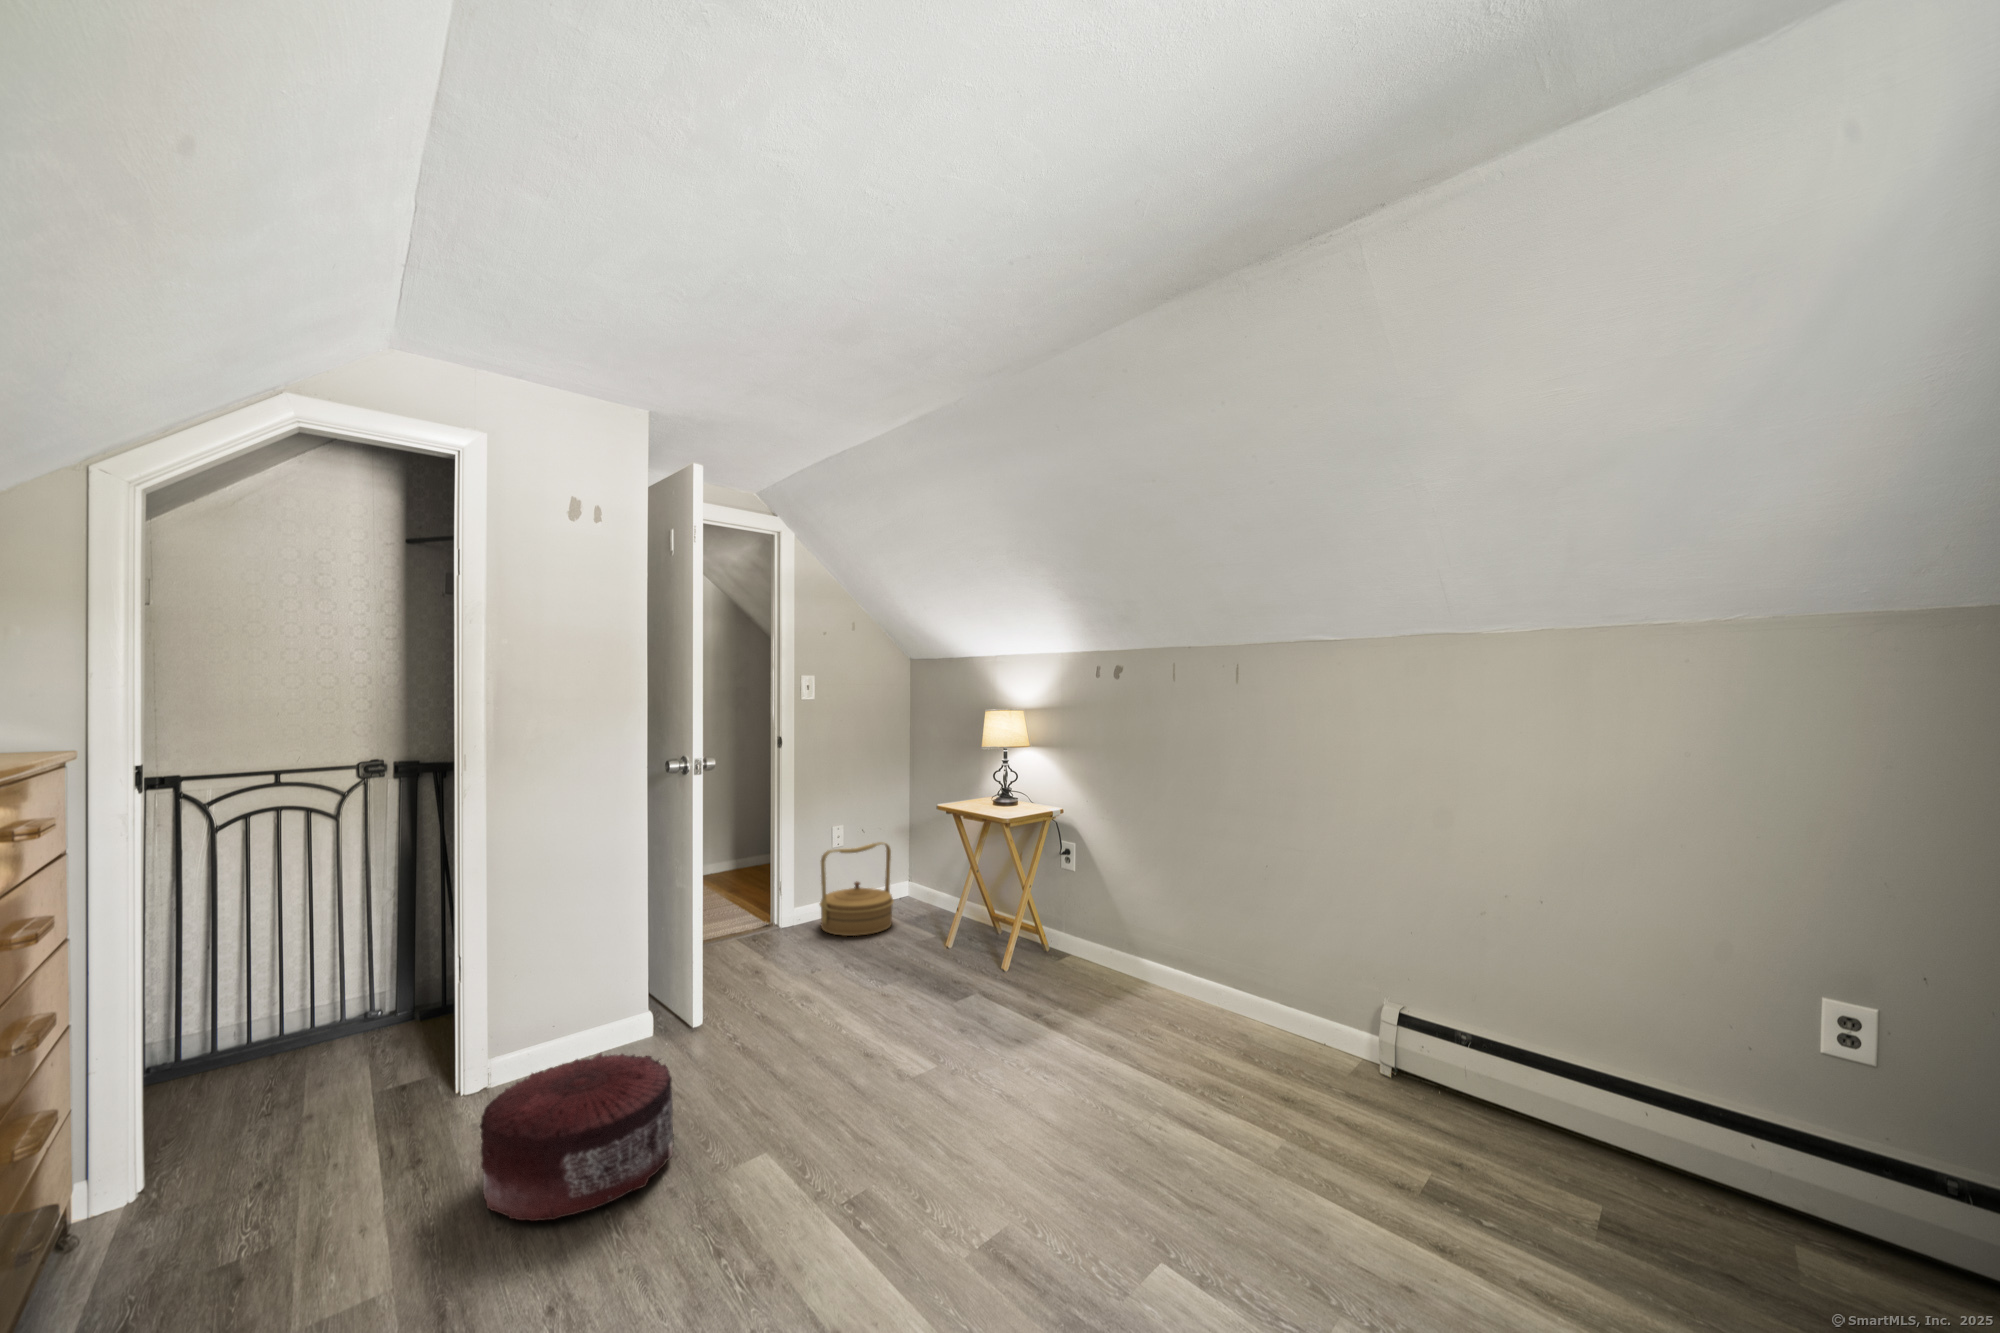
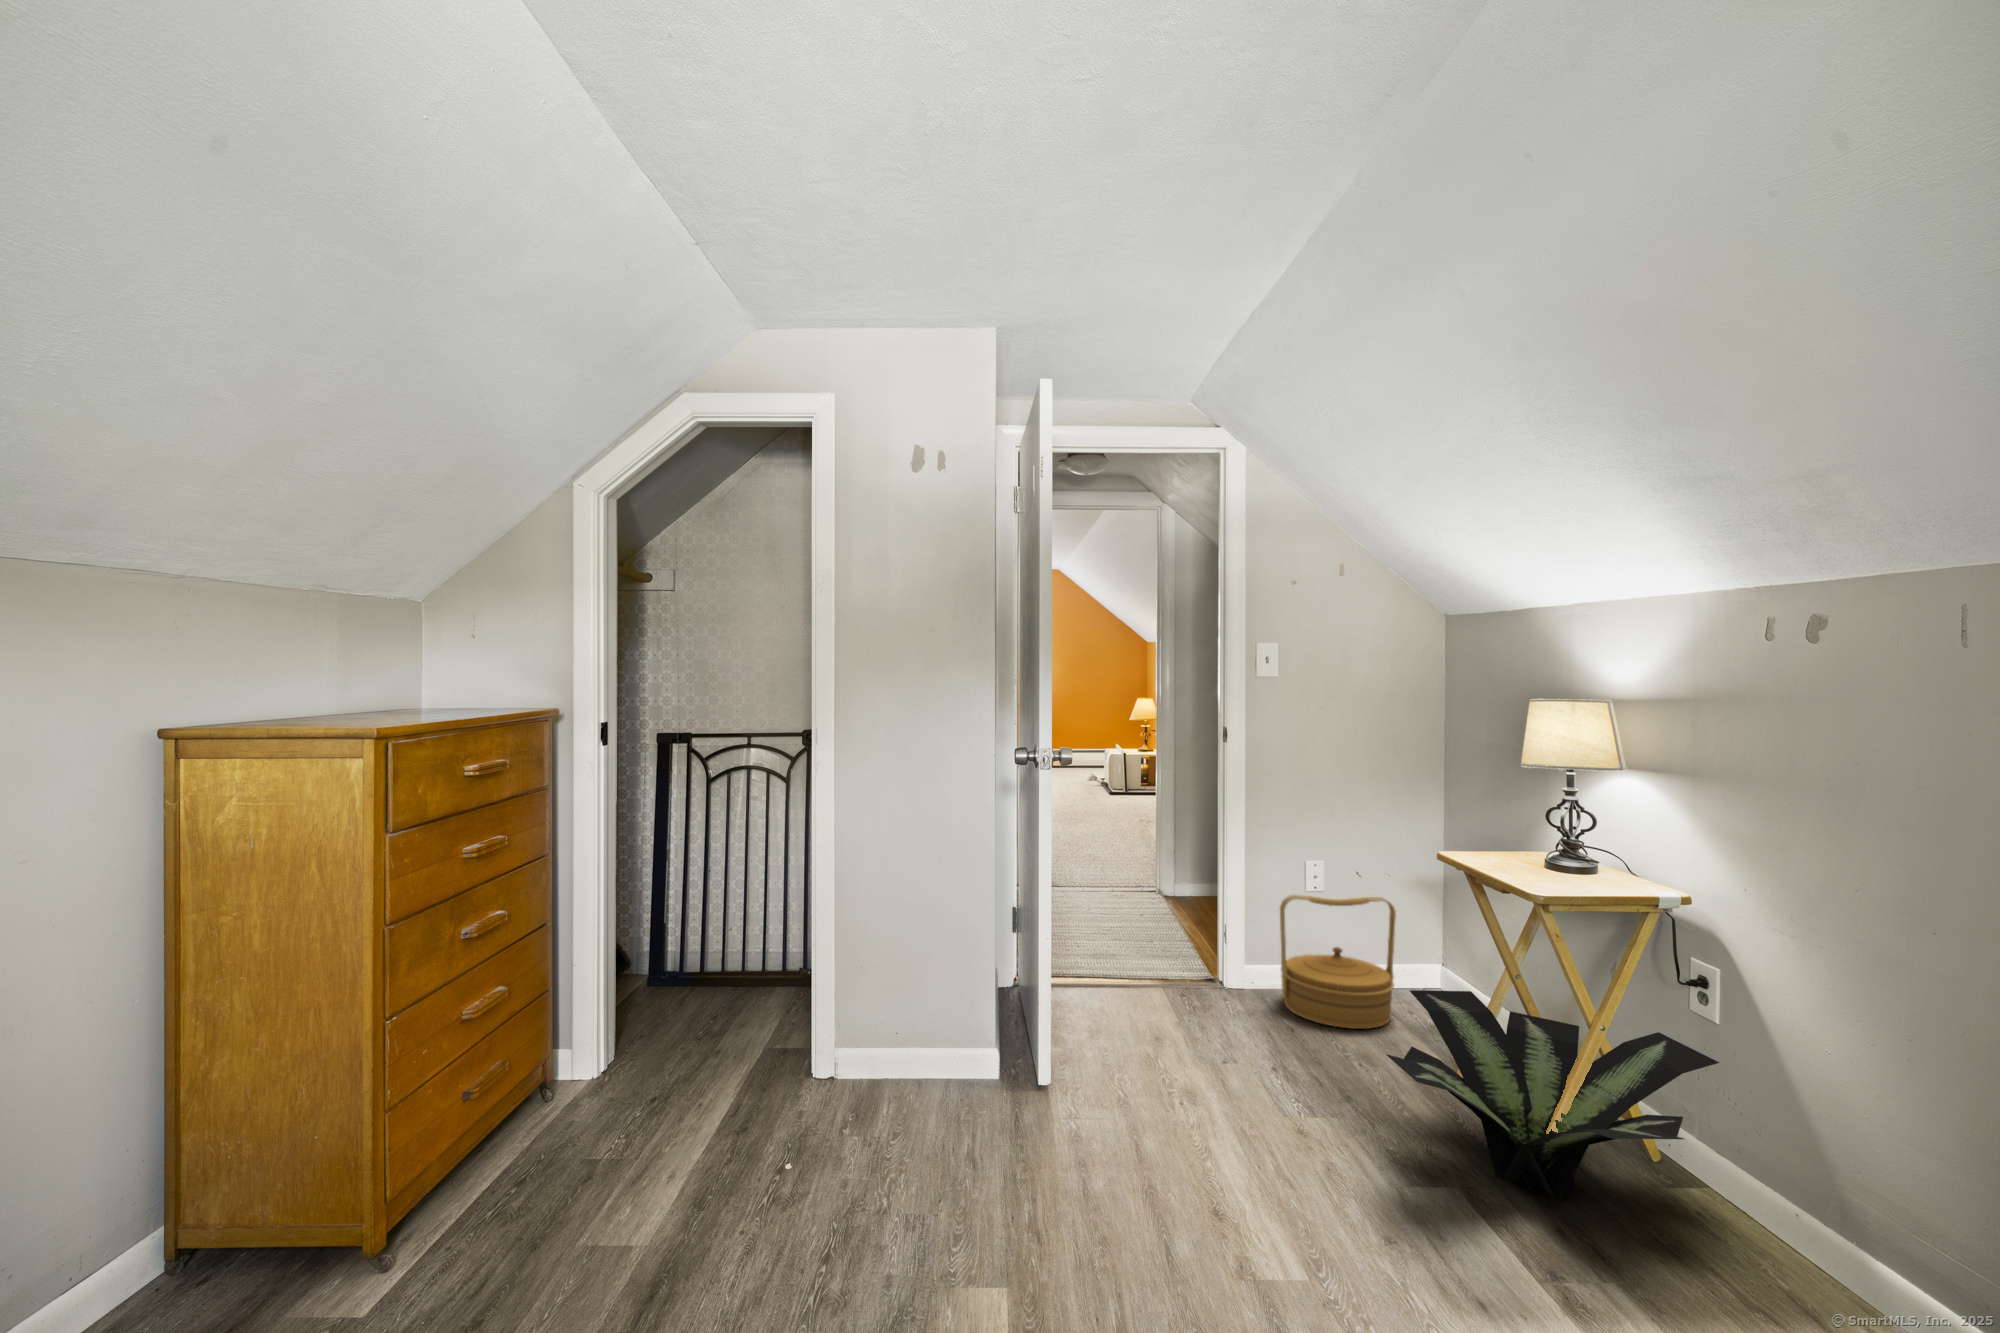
potted plant: none [929,885,1083,985] -> present [1386,990,1719,1201]
pouf: present [480,1053,674,1221] -> none [691,1080,909,1277]

